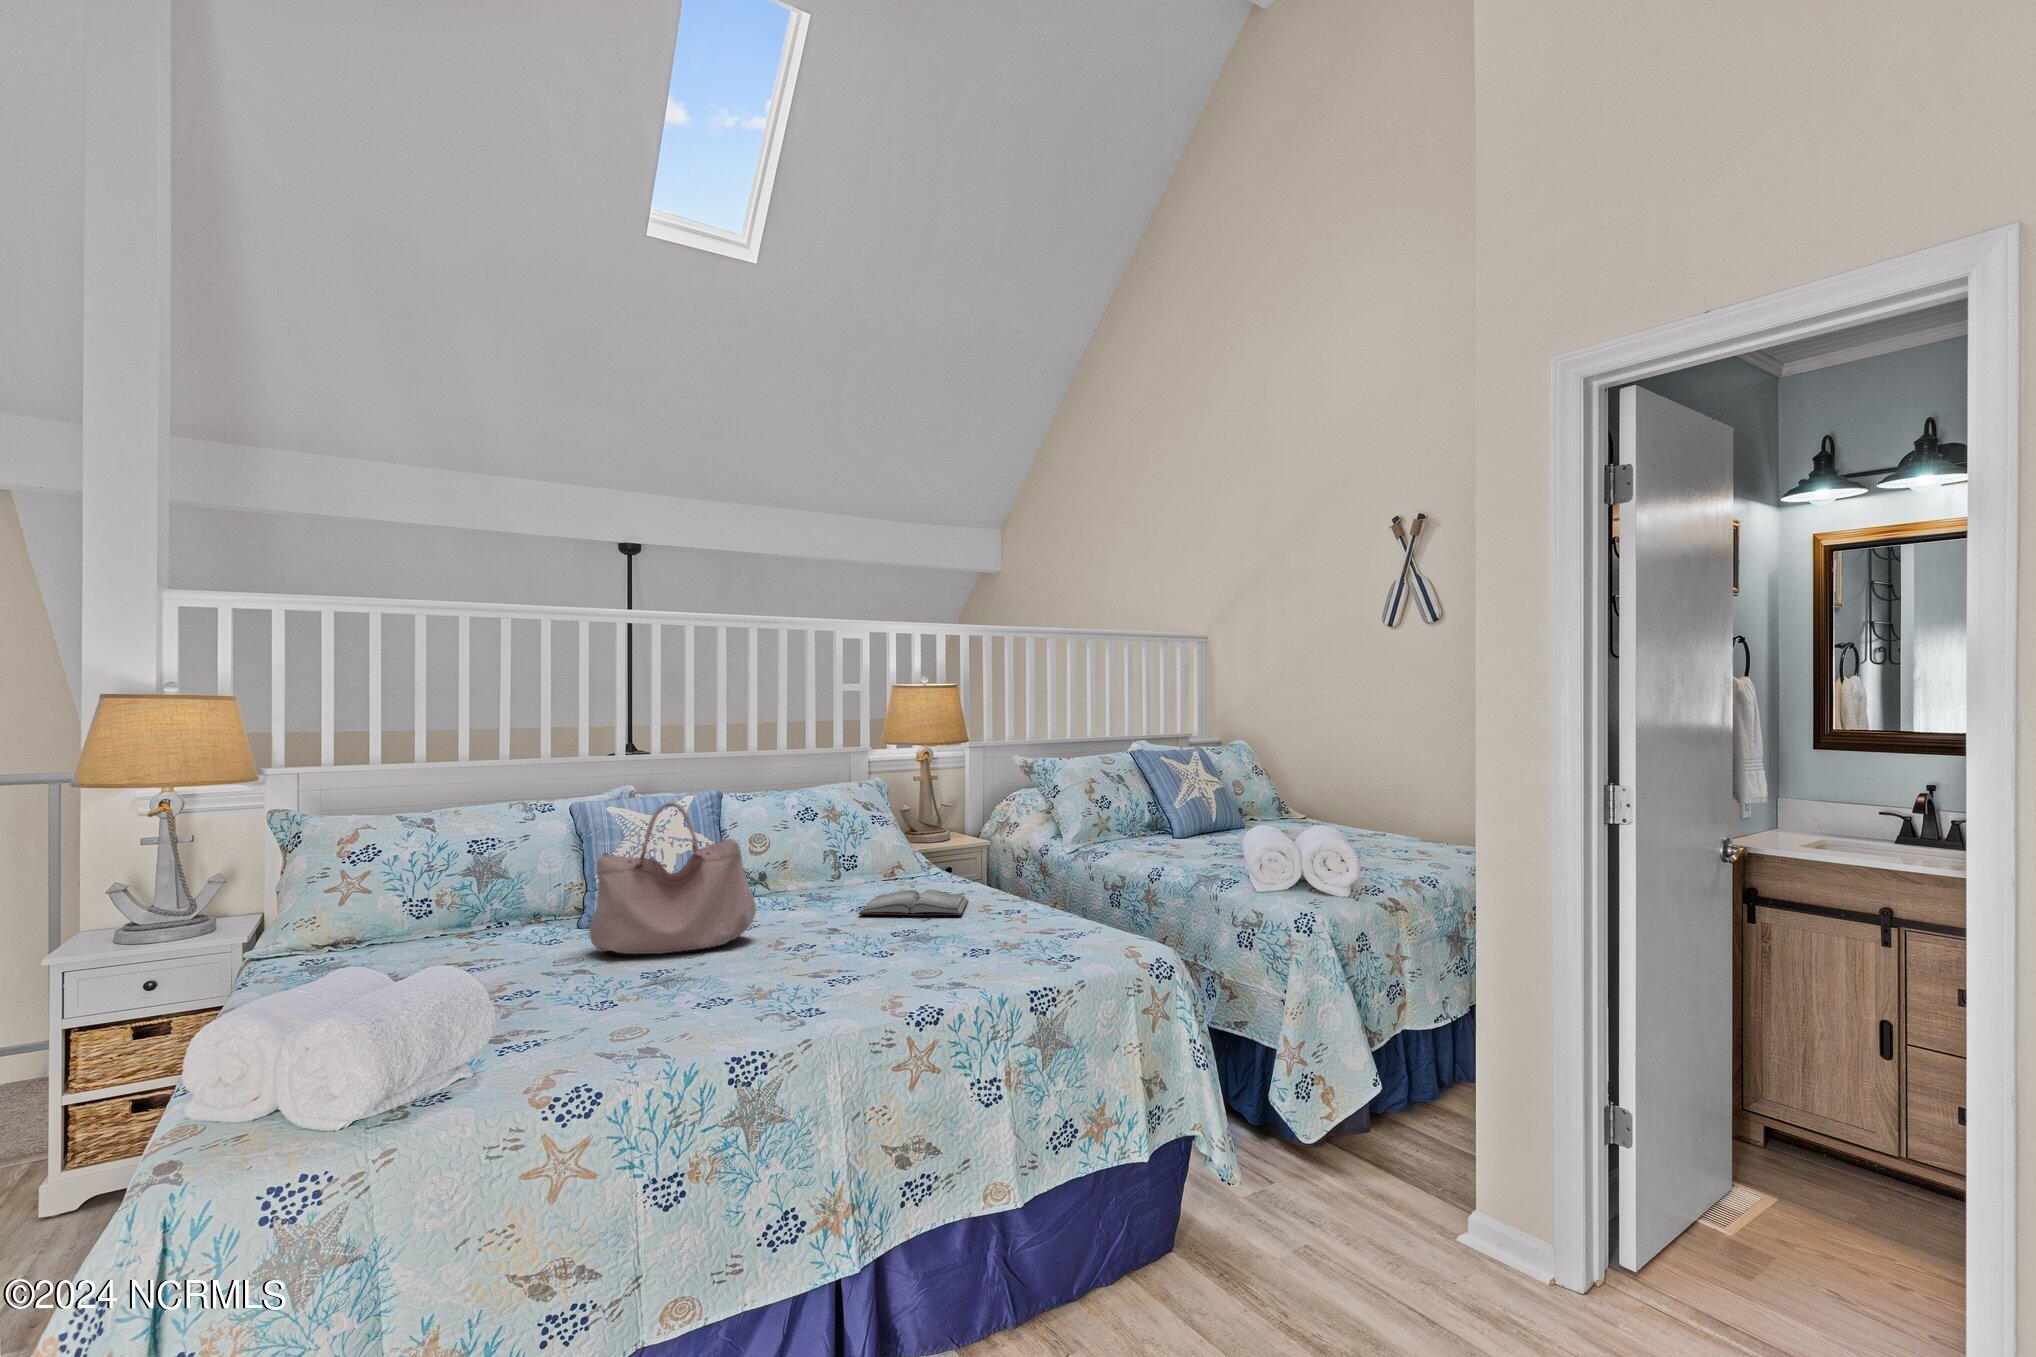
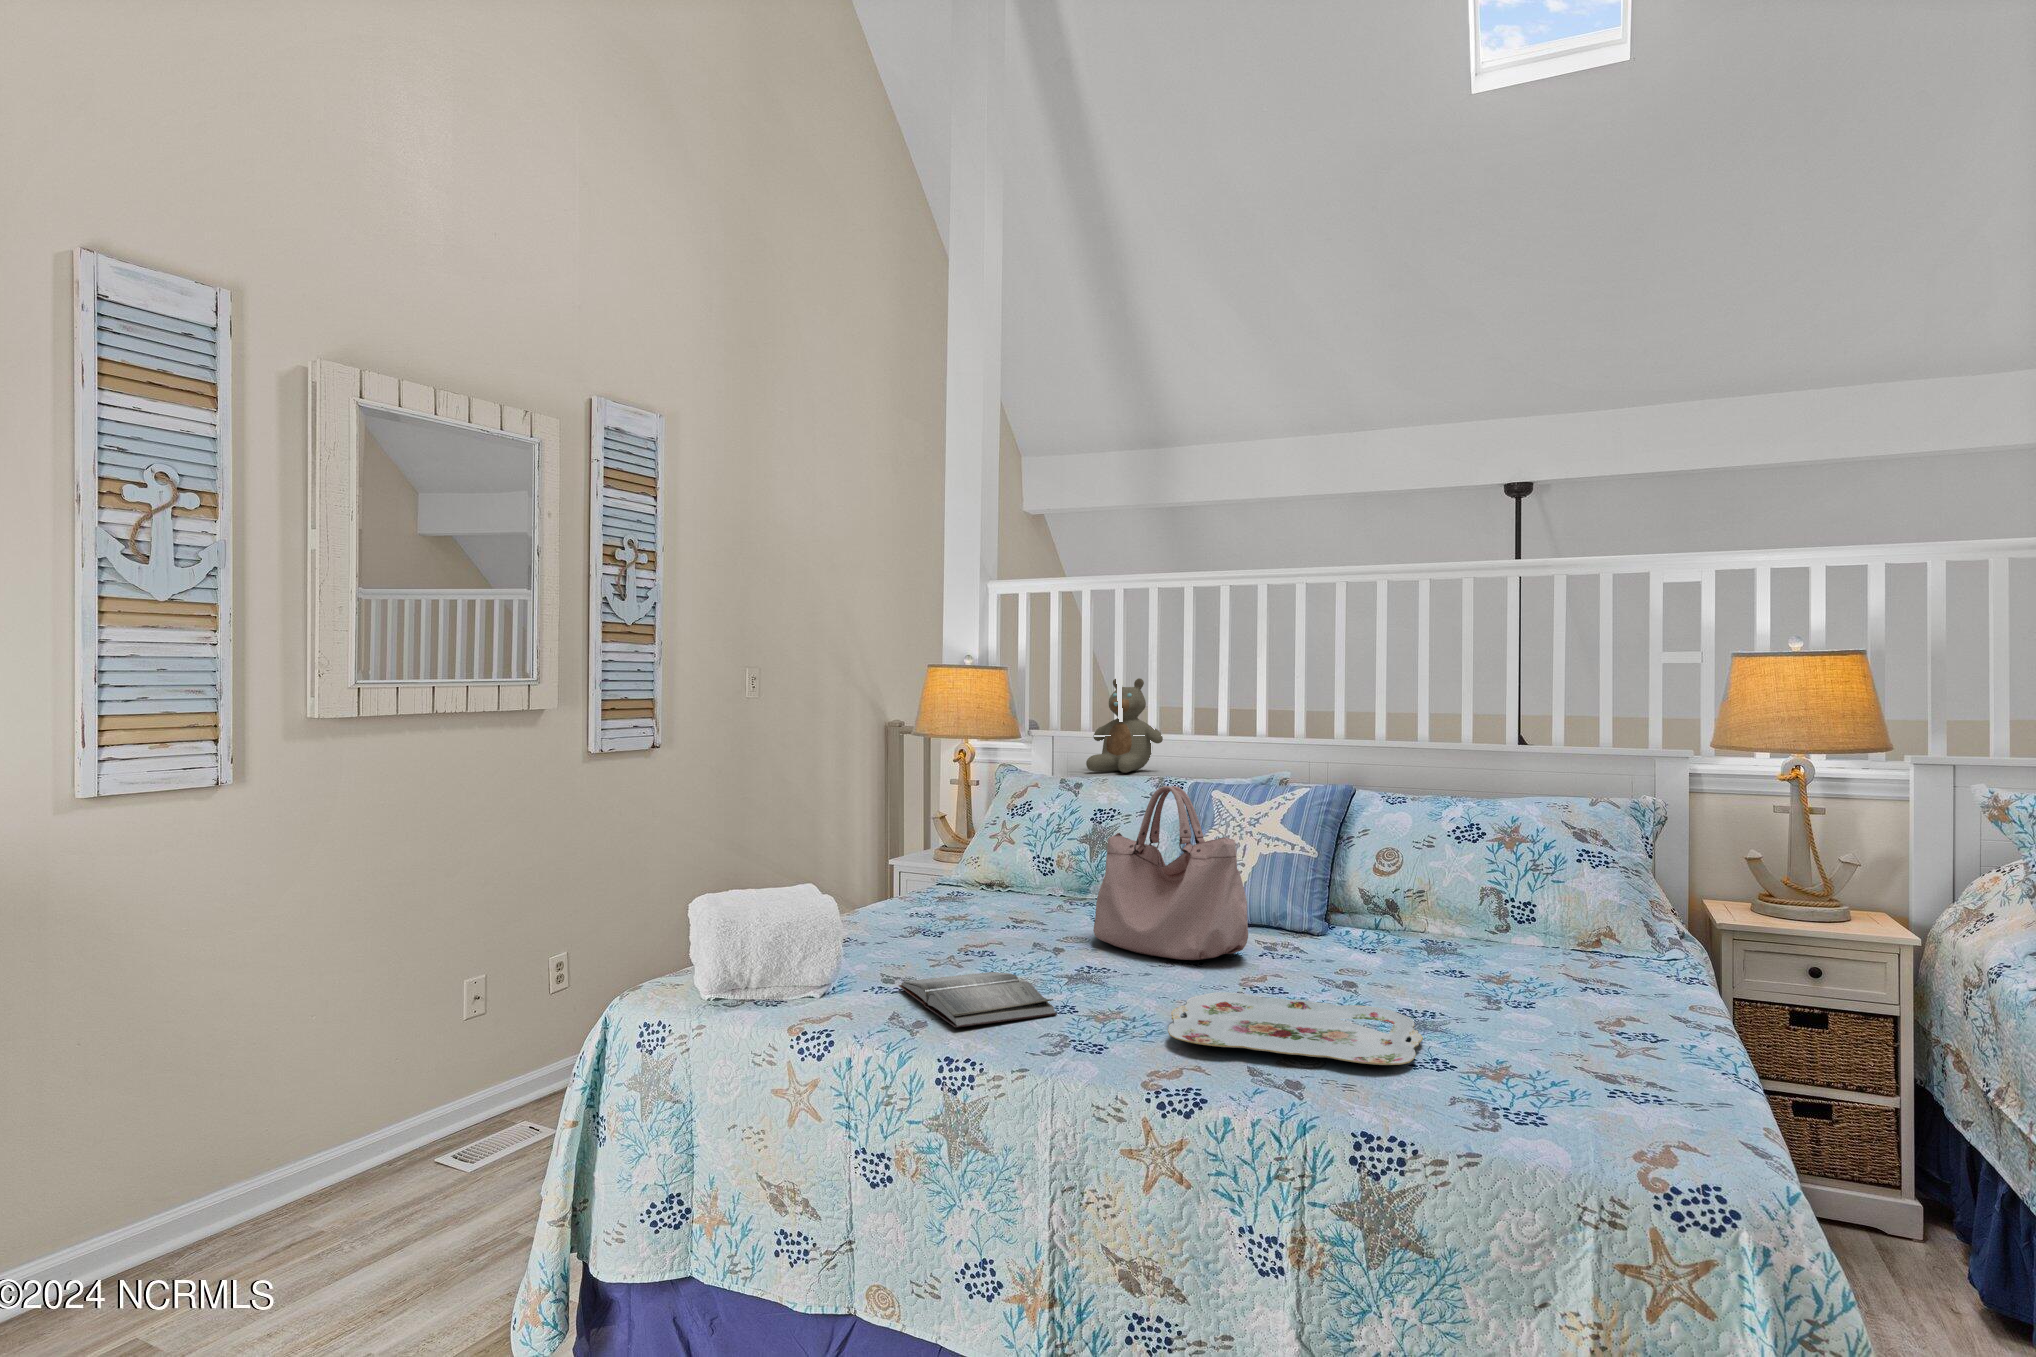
teddy bear: none [348,704,444,806] -> present [1086,678,1163,773]
hardback book: present [858,890,968,916] -> present [899,972,1057,1028]
serving tray: none [794,935,985,986] -> present [1168,992,1423,1065]

